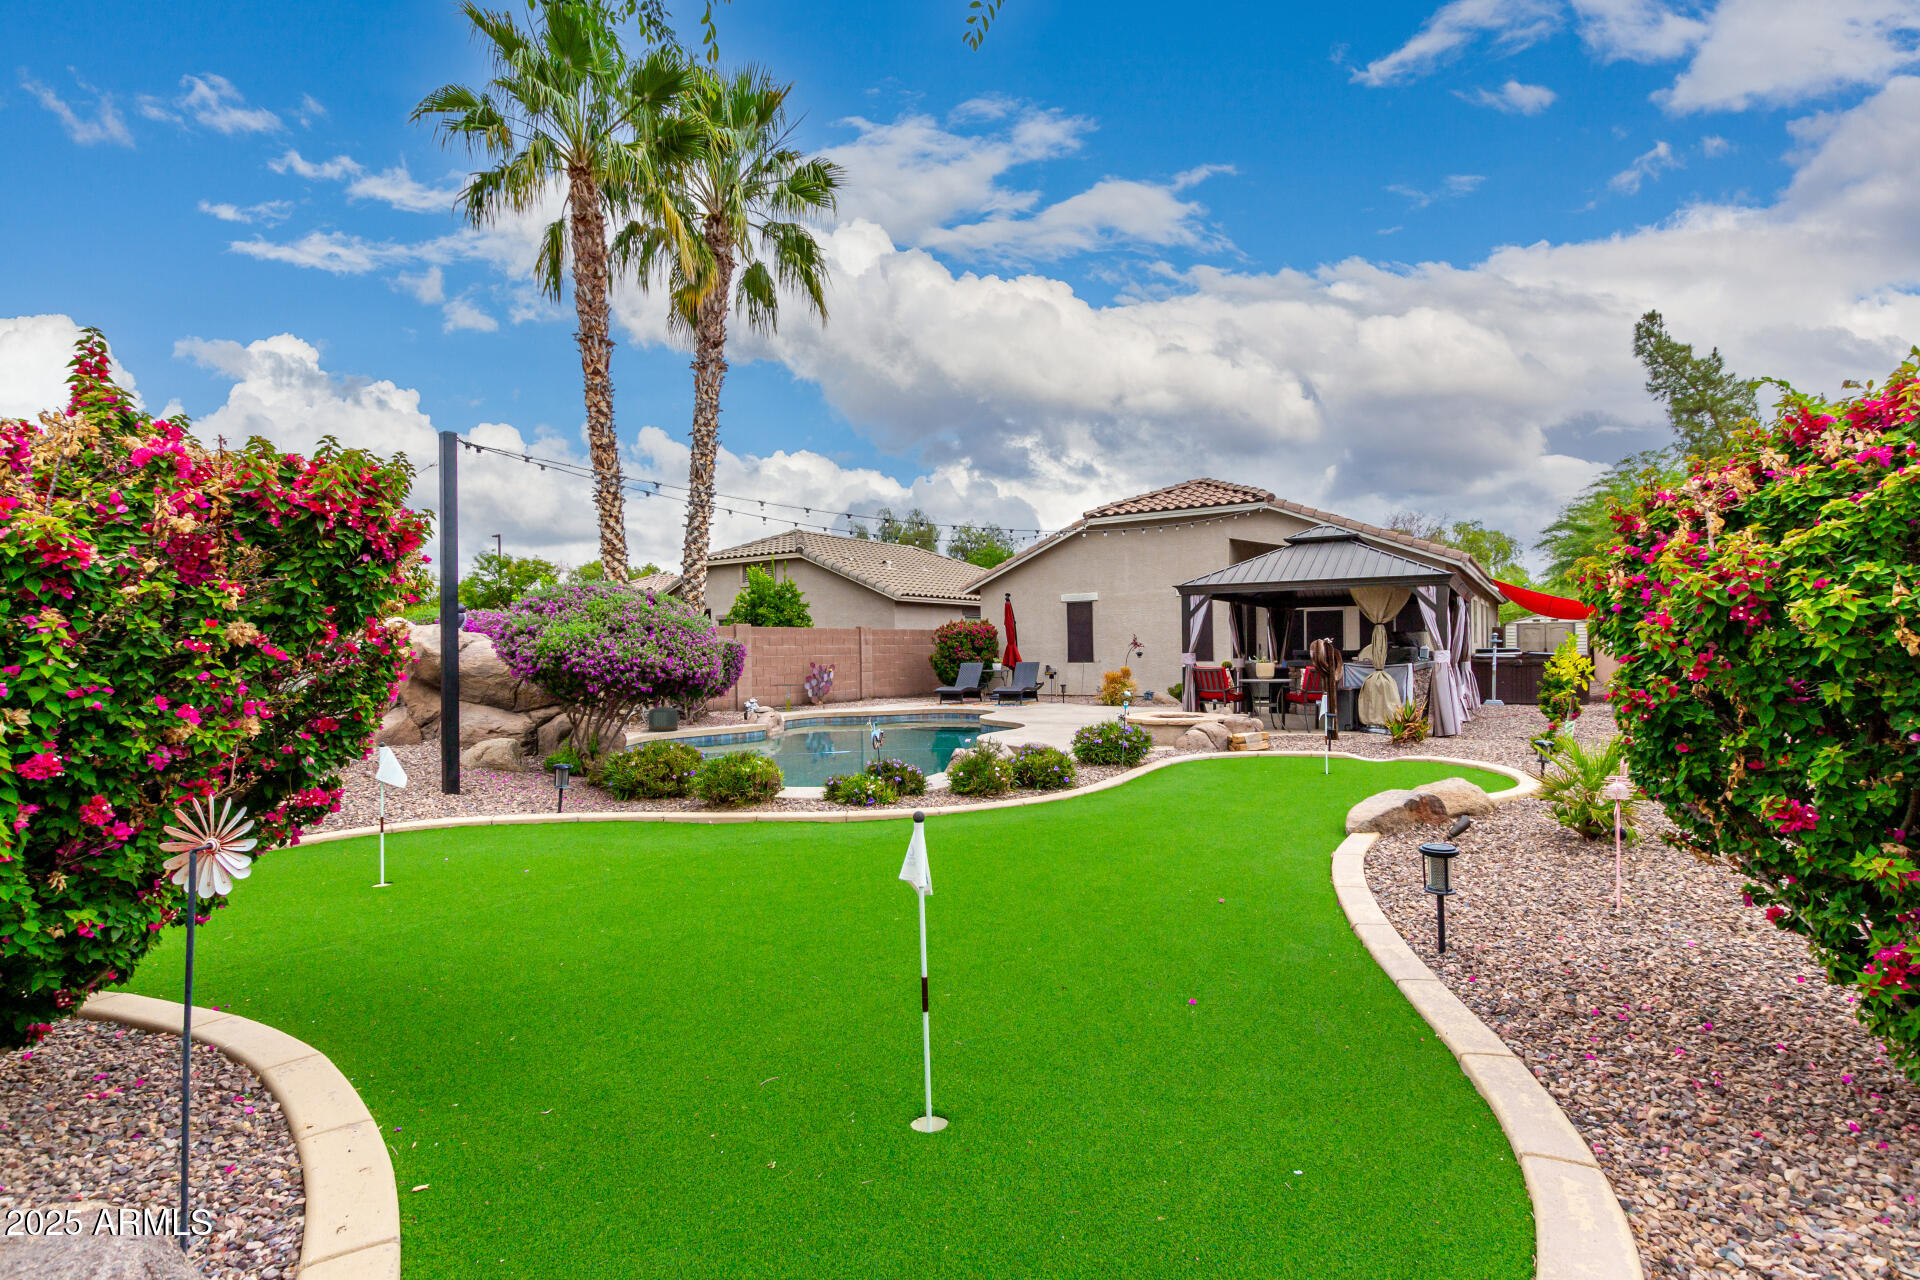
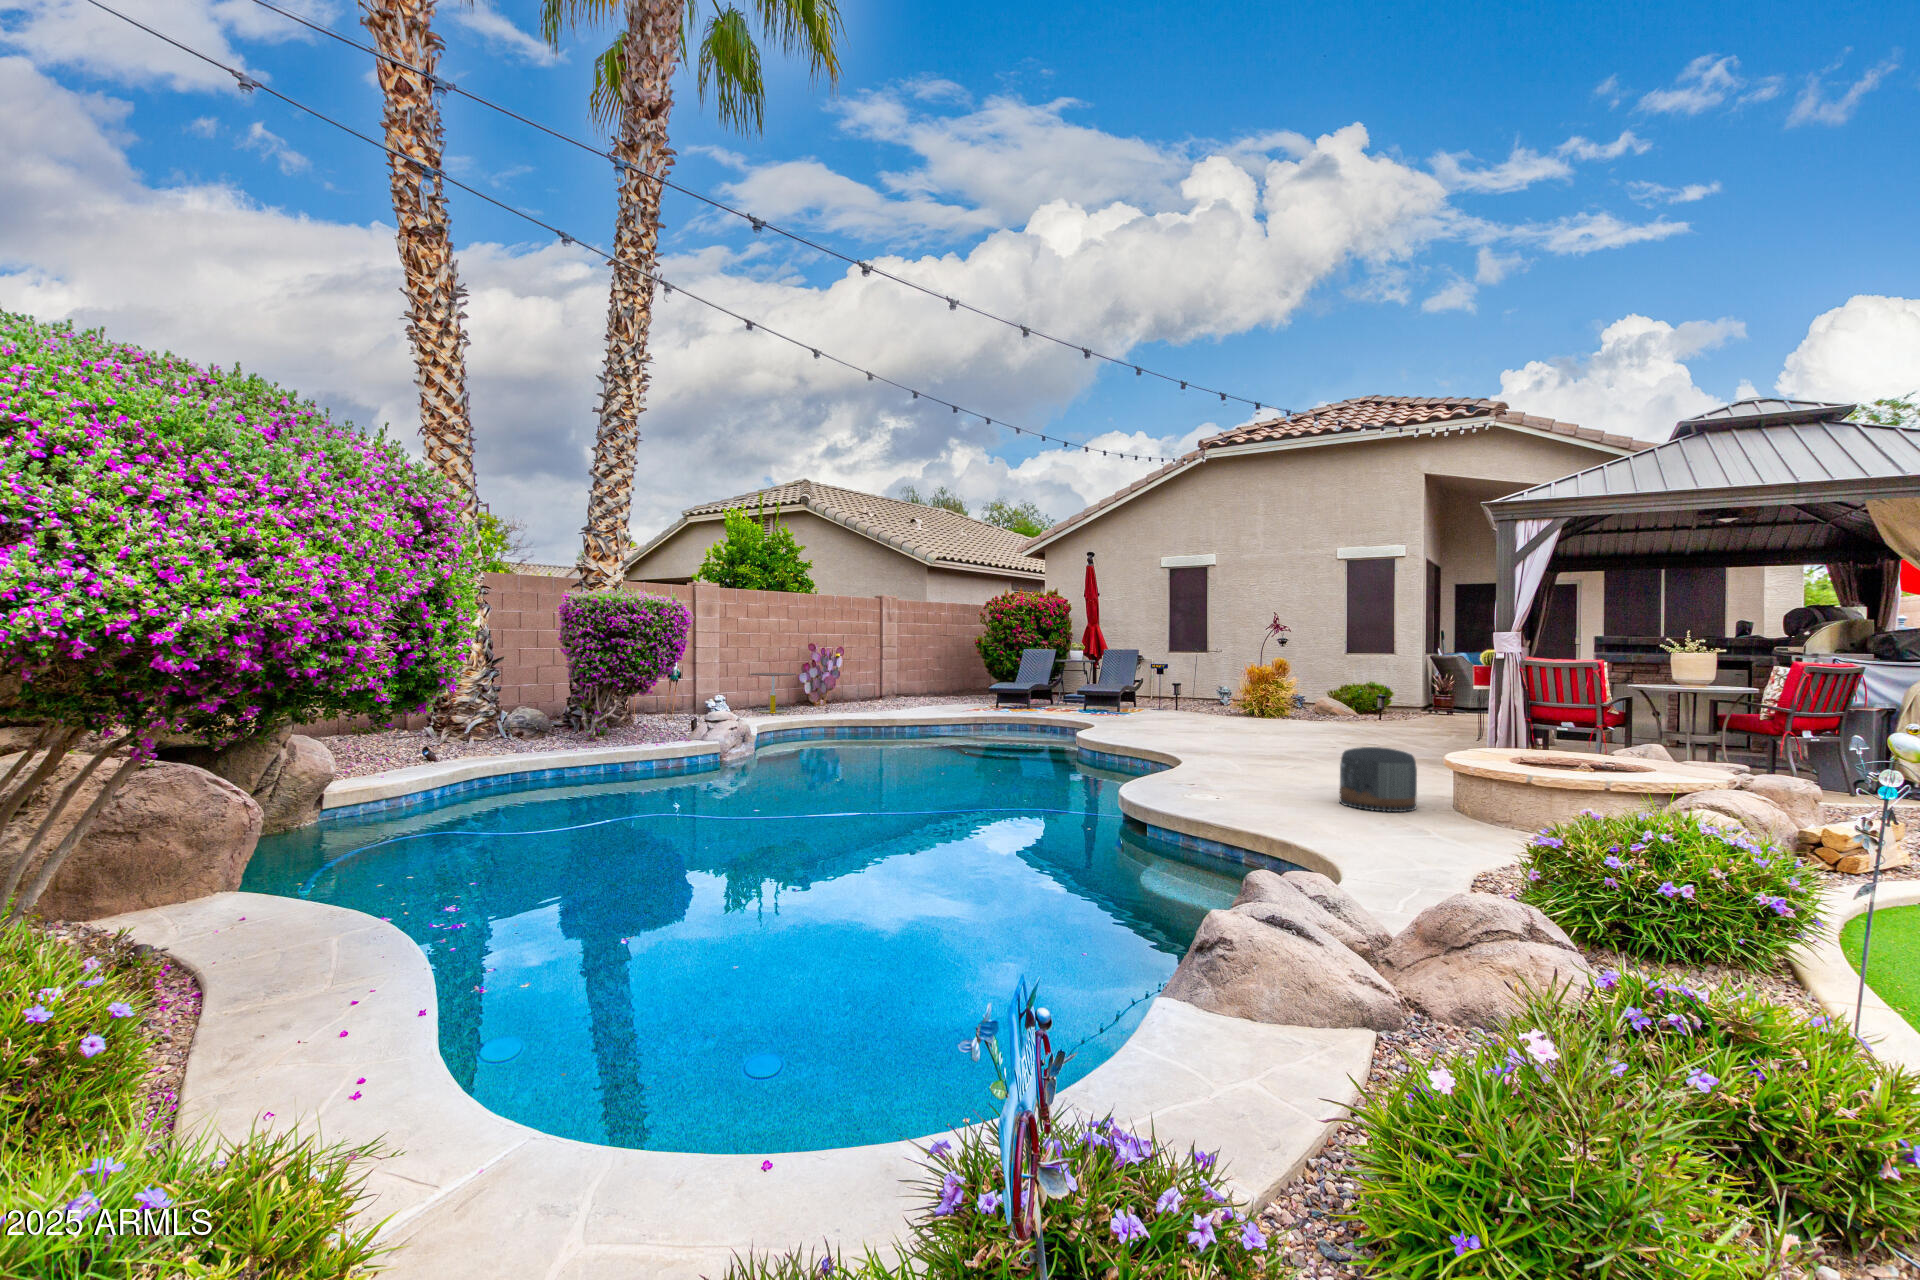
pouf: present [648,707,678,731] -> present [1339,747,1417,812]

